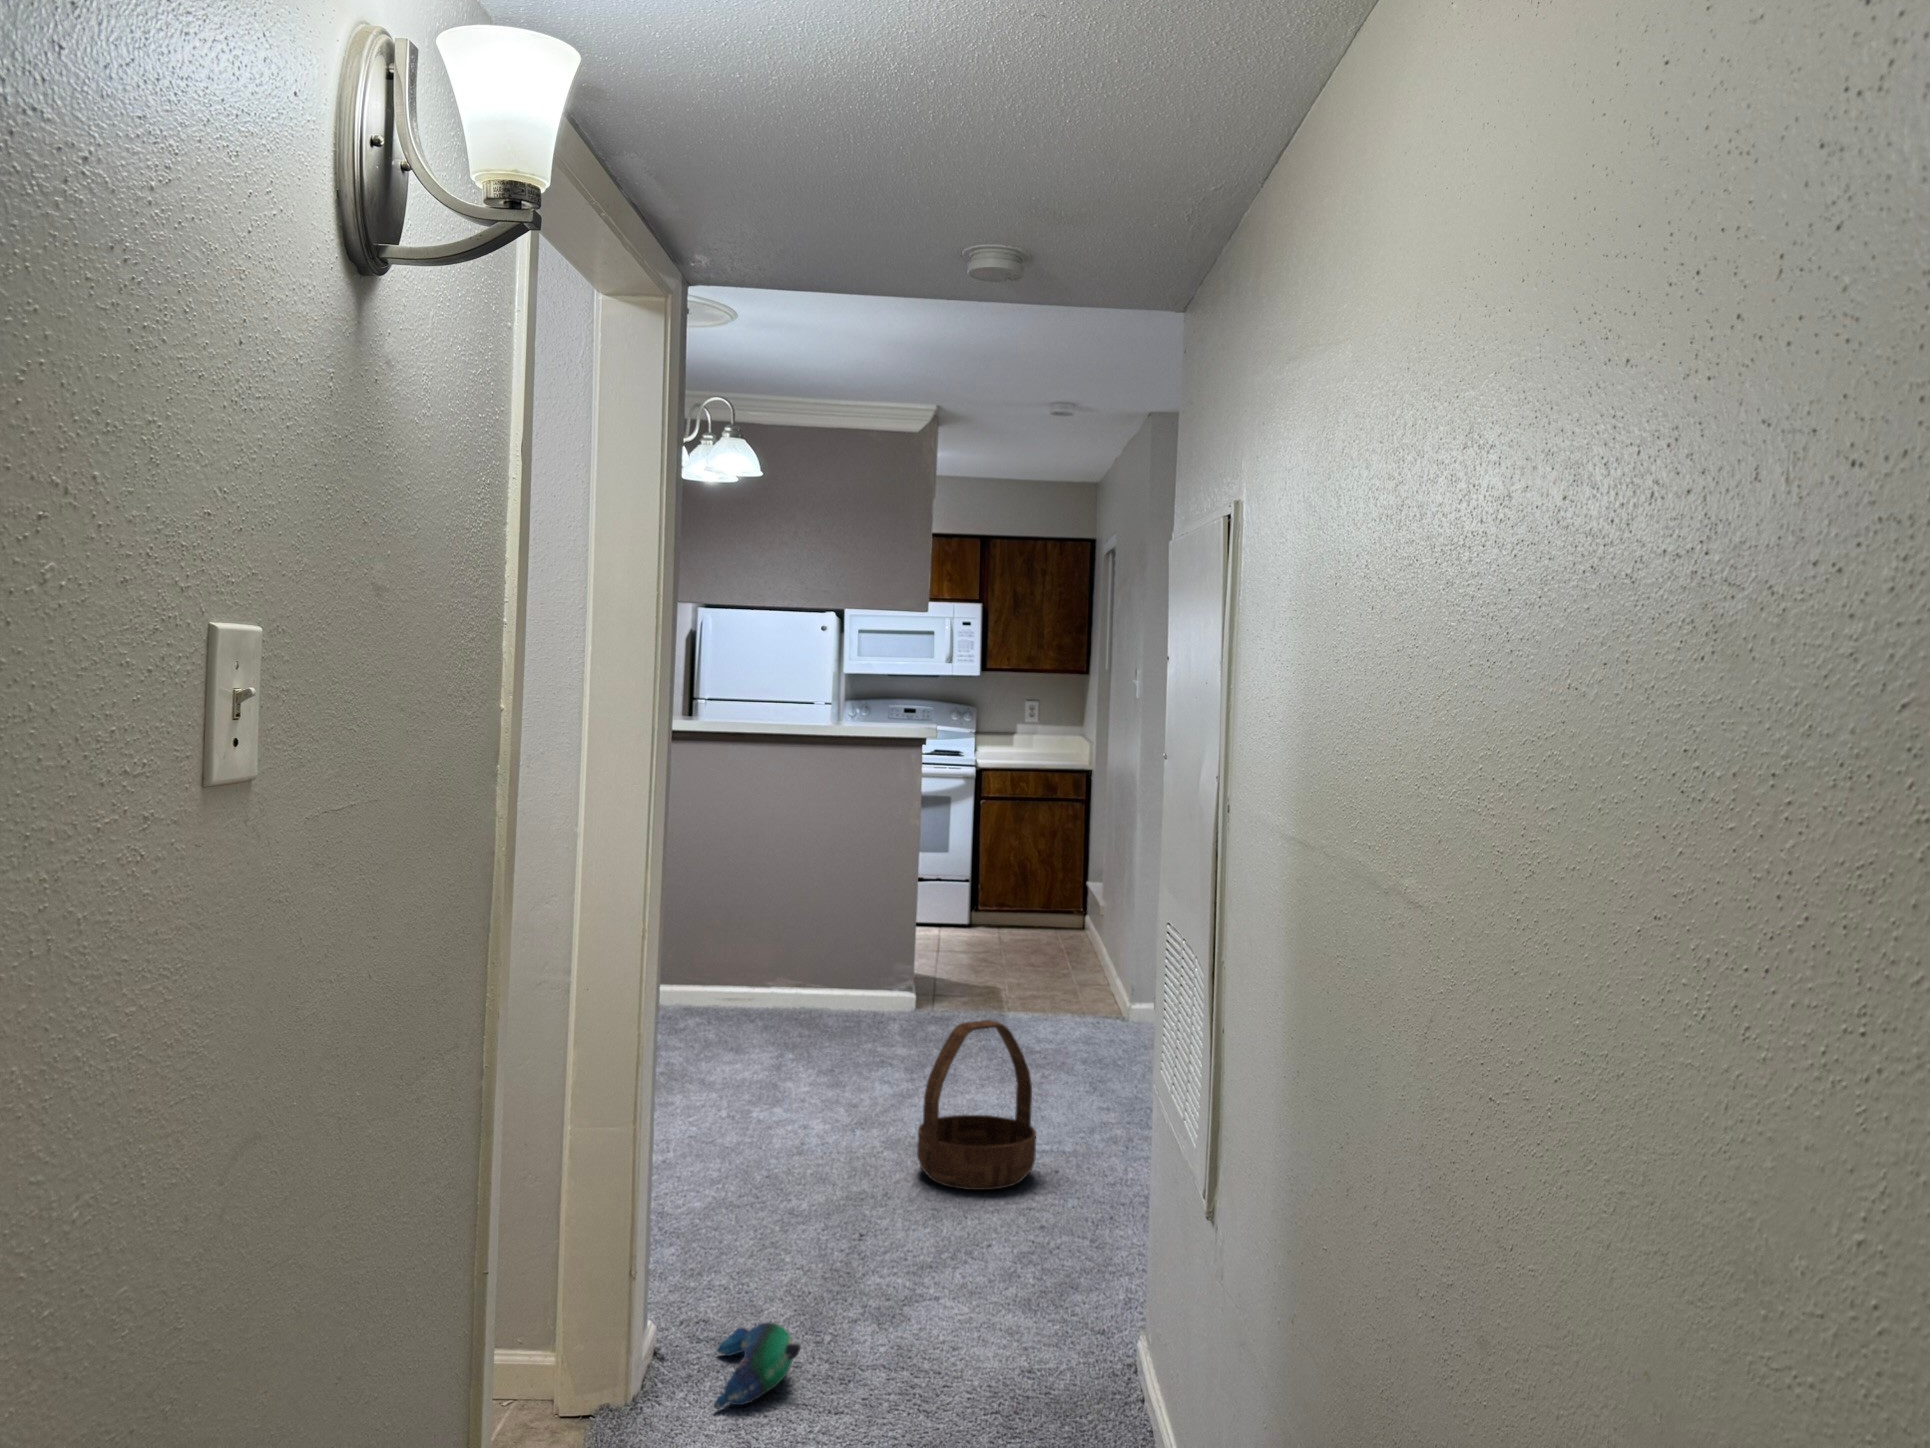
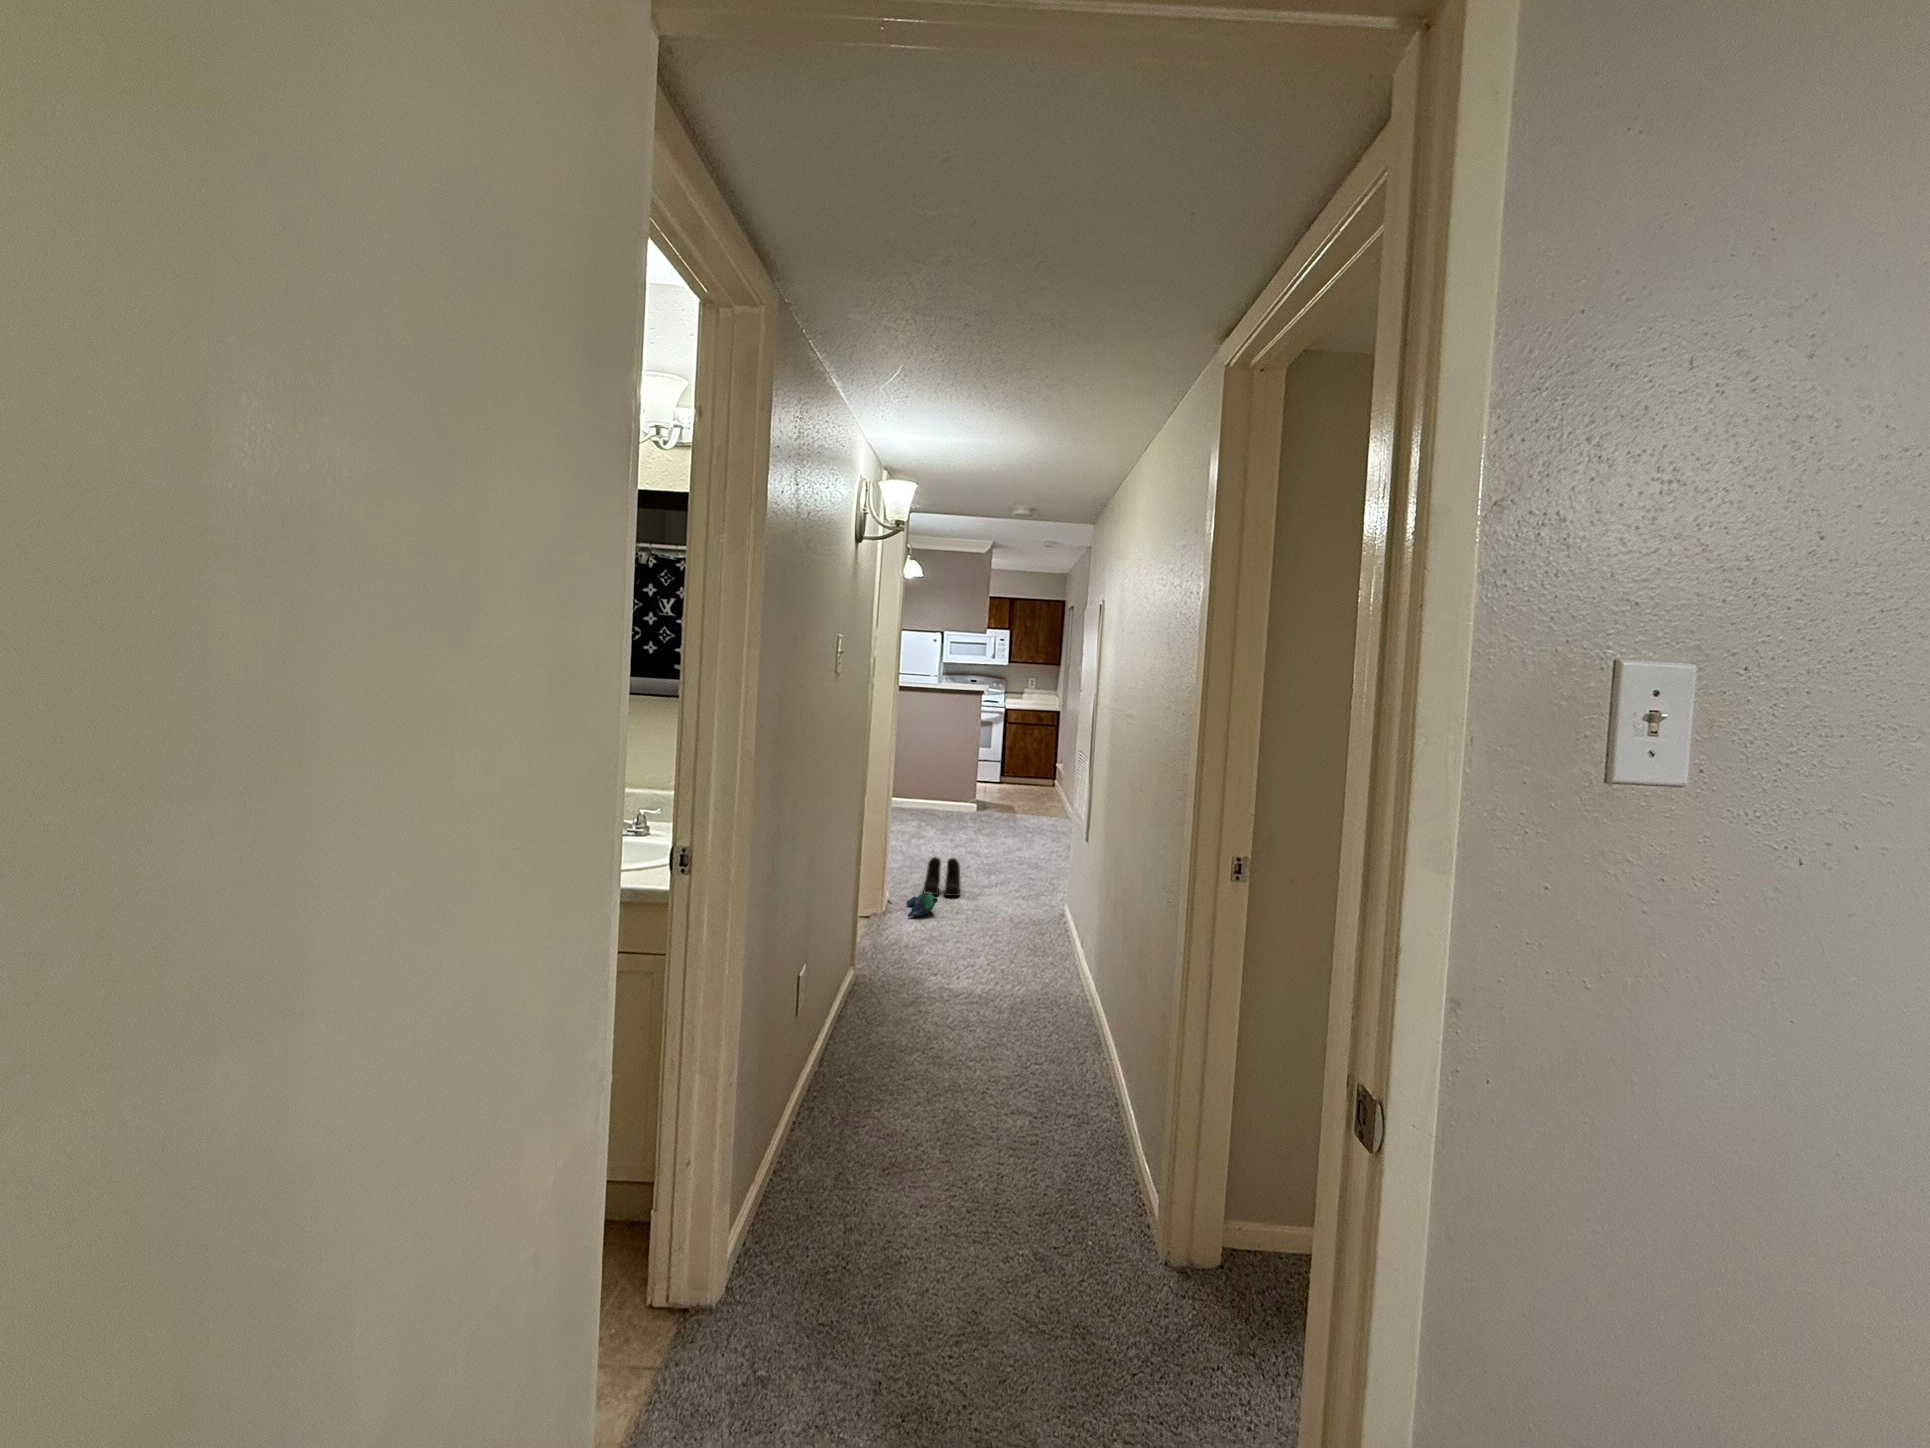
basket: present [917,1020,1036,1190] -> none [978,802,1027,869]
boots: none [770,1198,868,1308] -> present [923,857,960,896]

